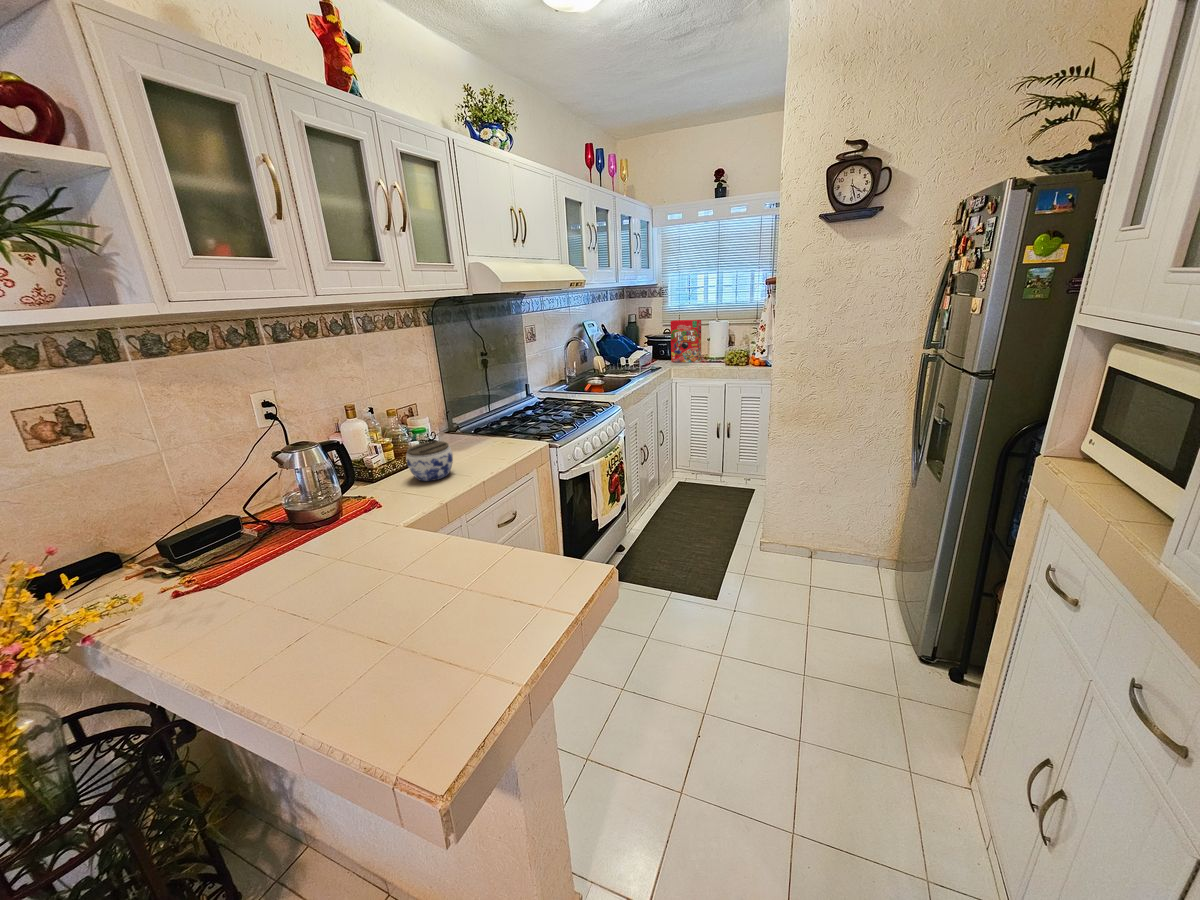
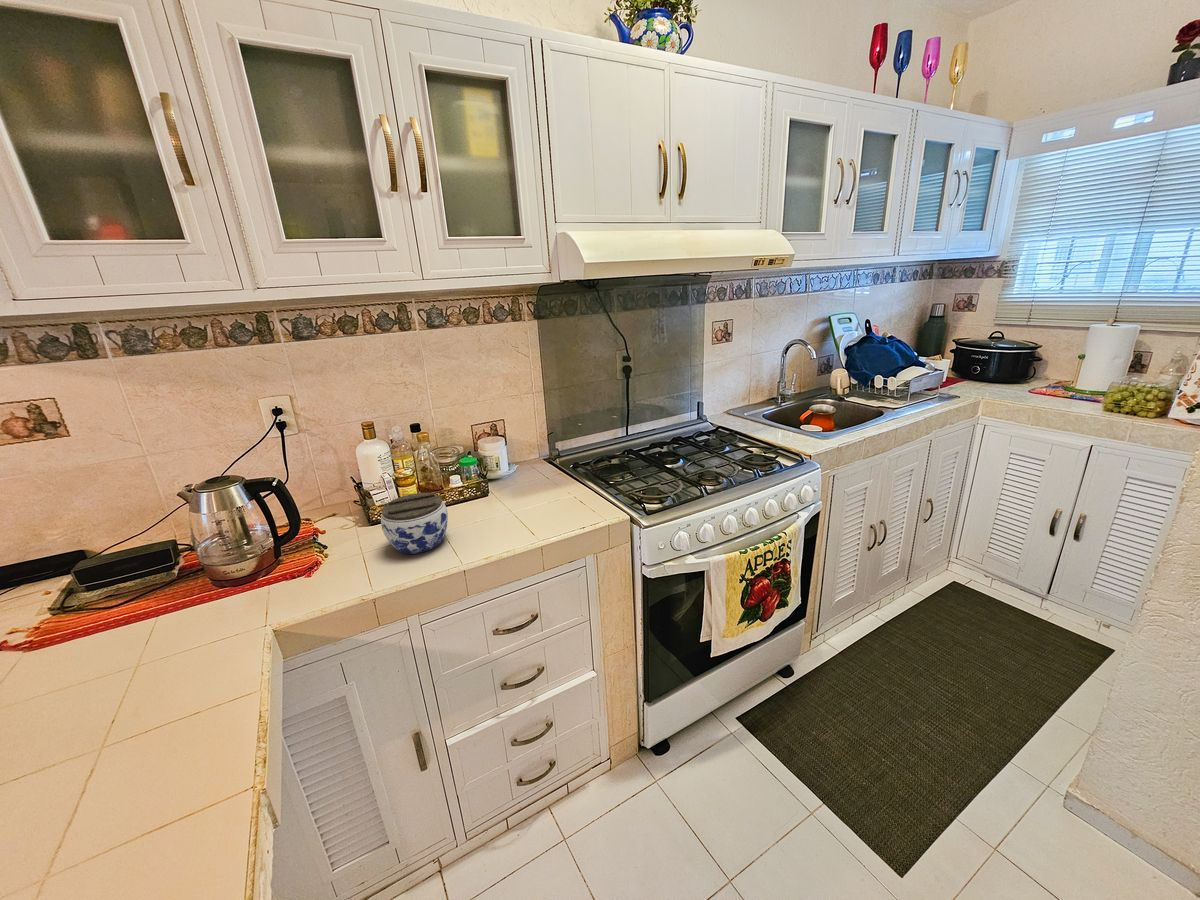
cereal box: present [671,320,701,363] -> none [985,319,1069,397]

